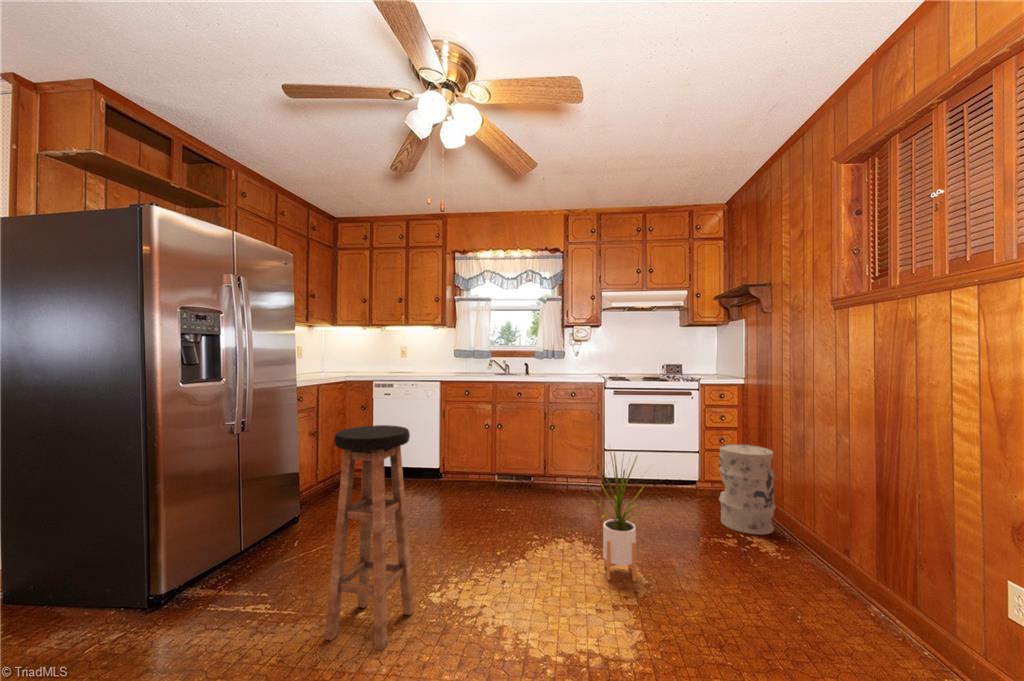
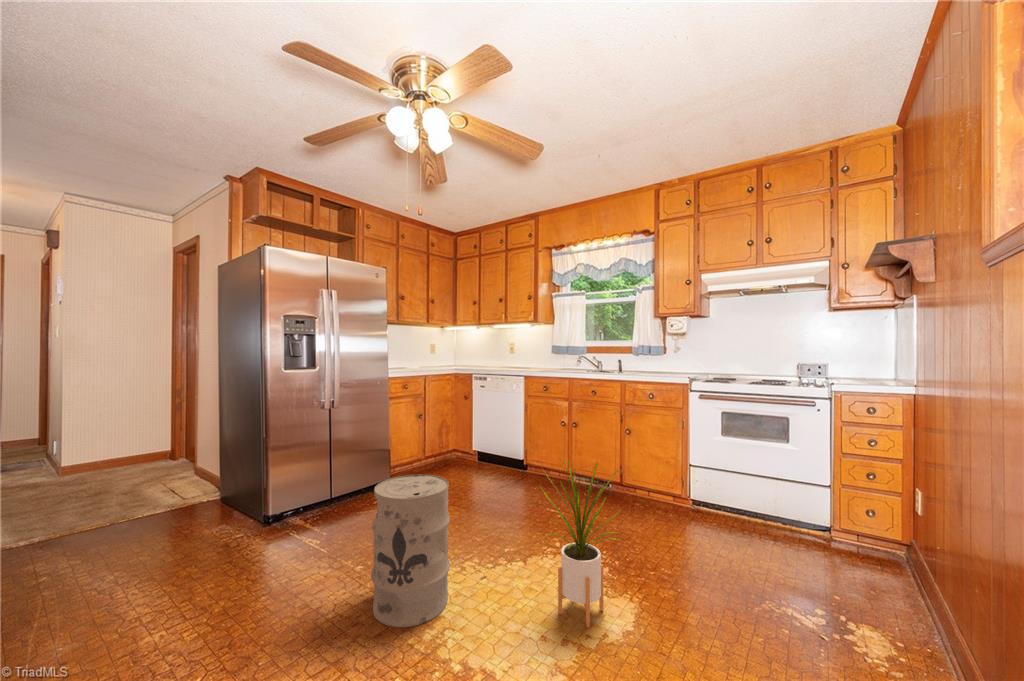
bar stool: present [325,425,414,650] -> none [285,405,360,601]
trash can: present [719,444,776,535] -> present [371,474,450,627]

